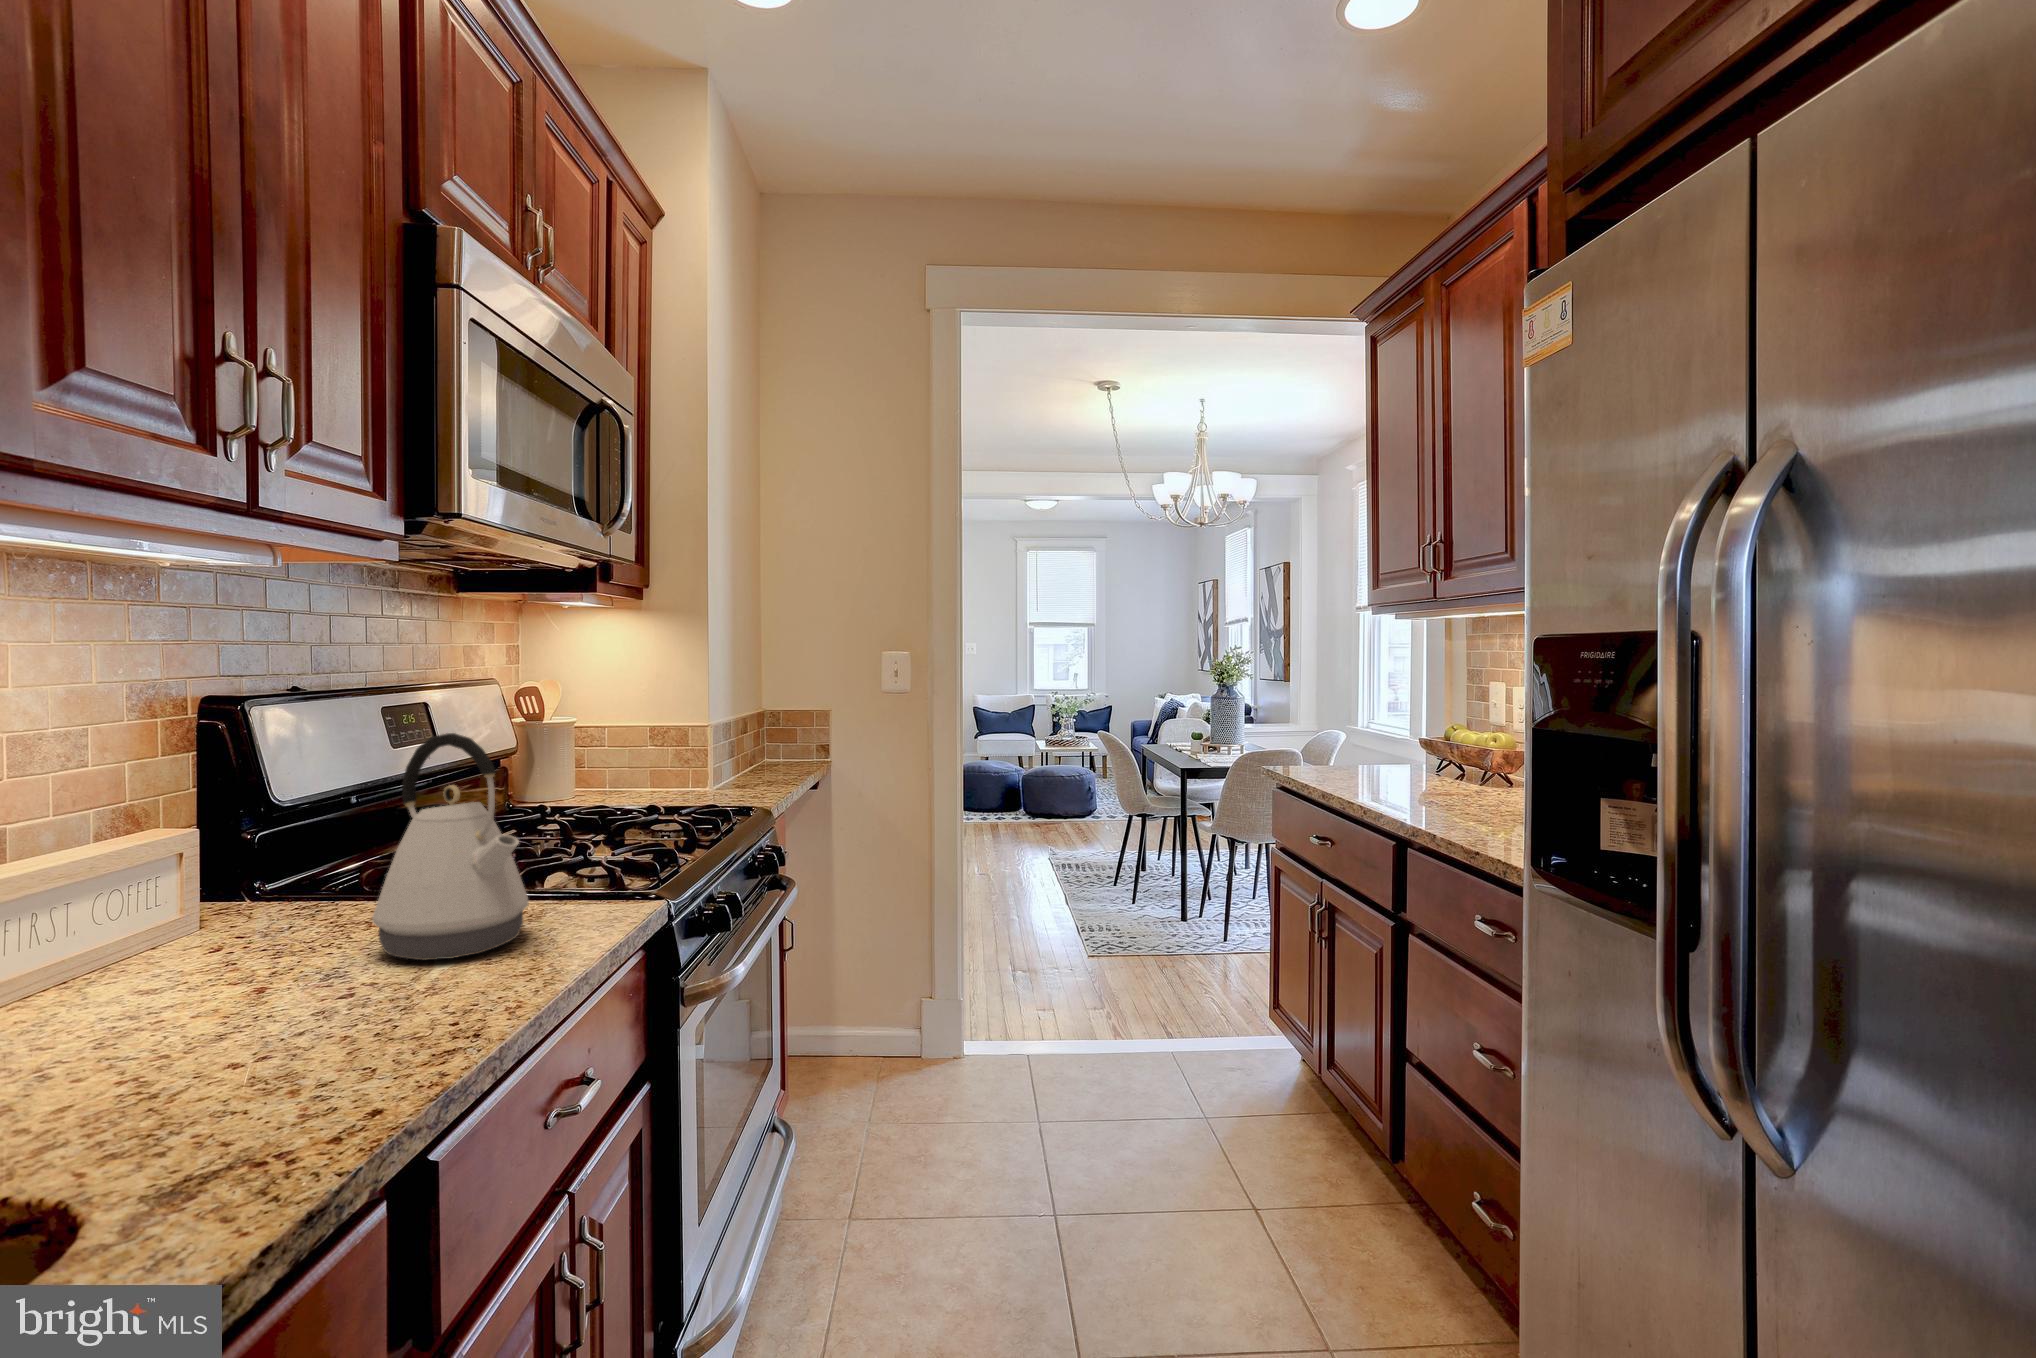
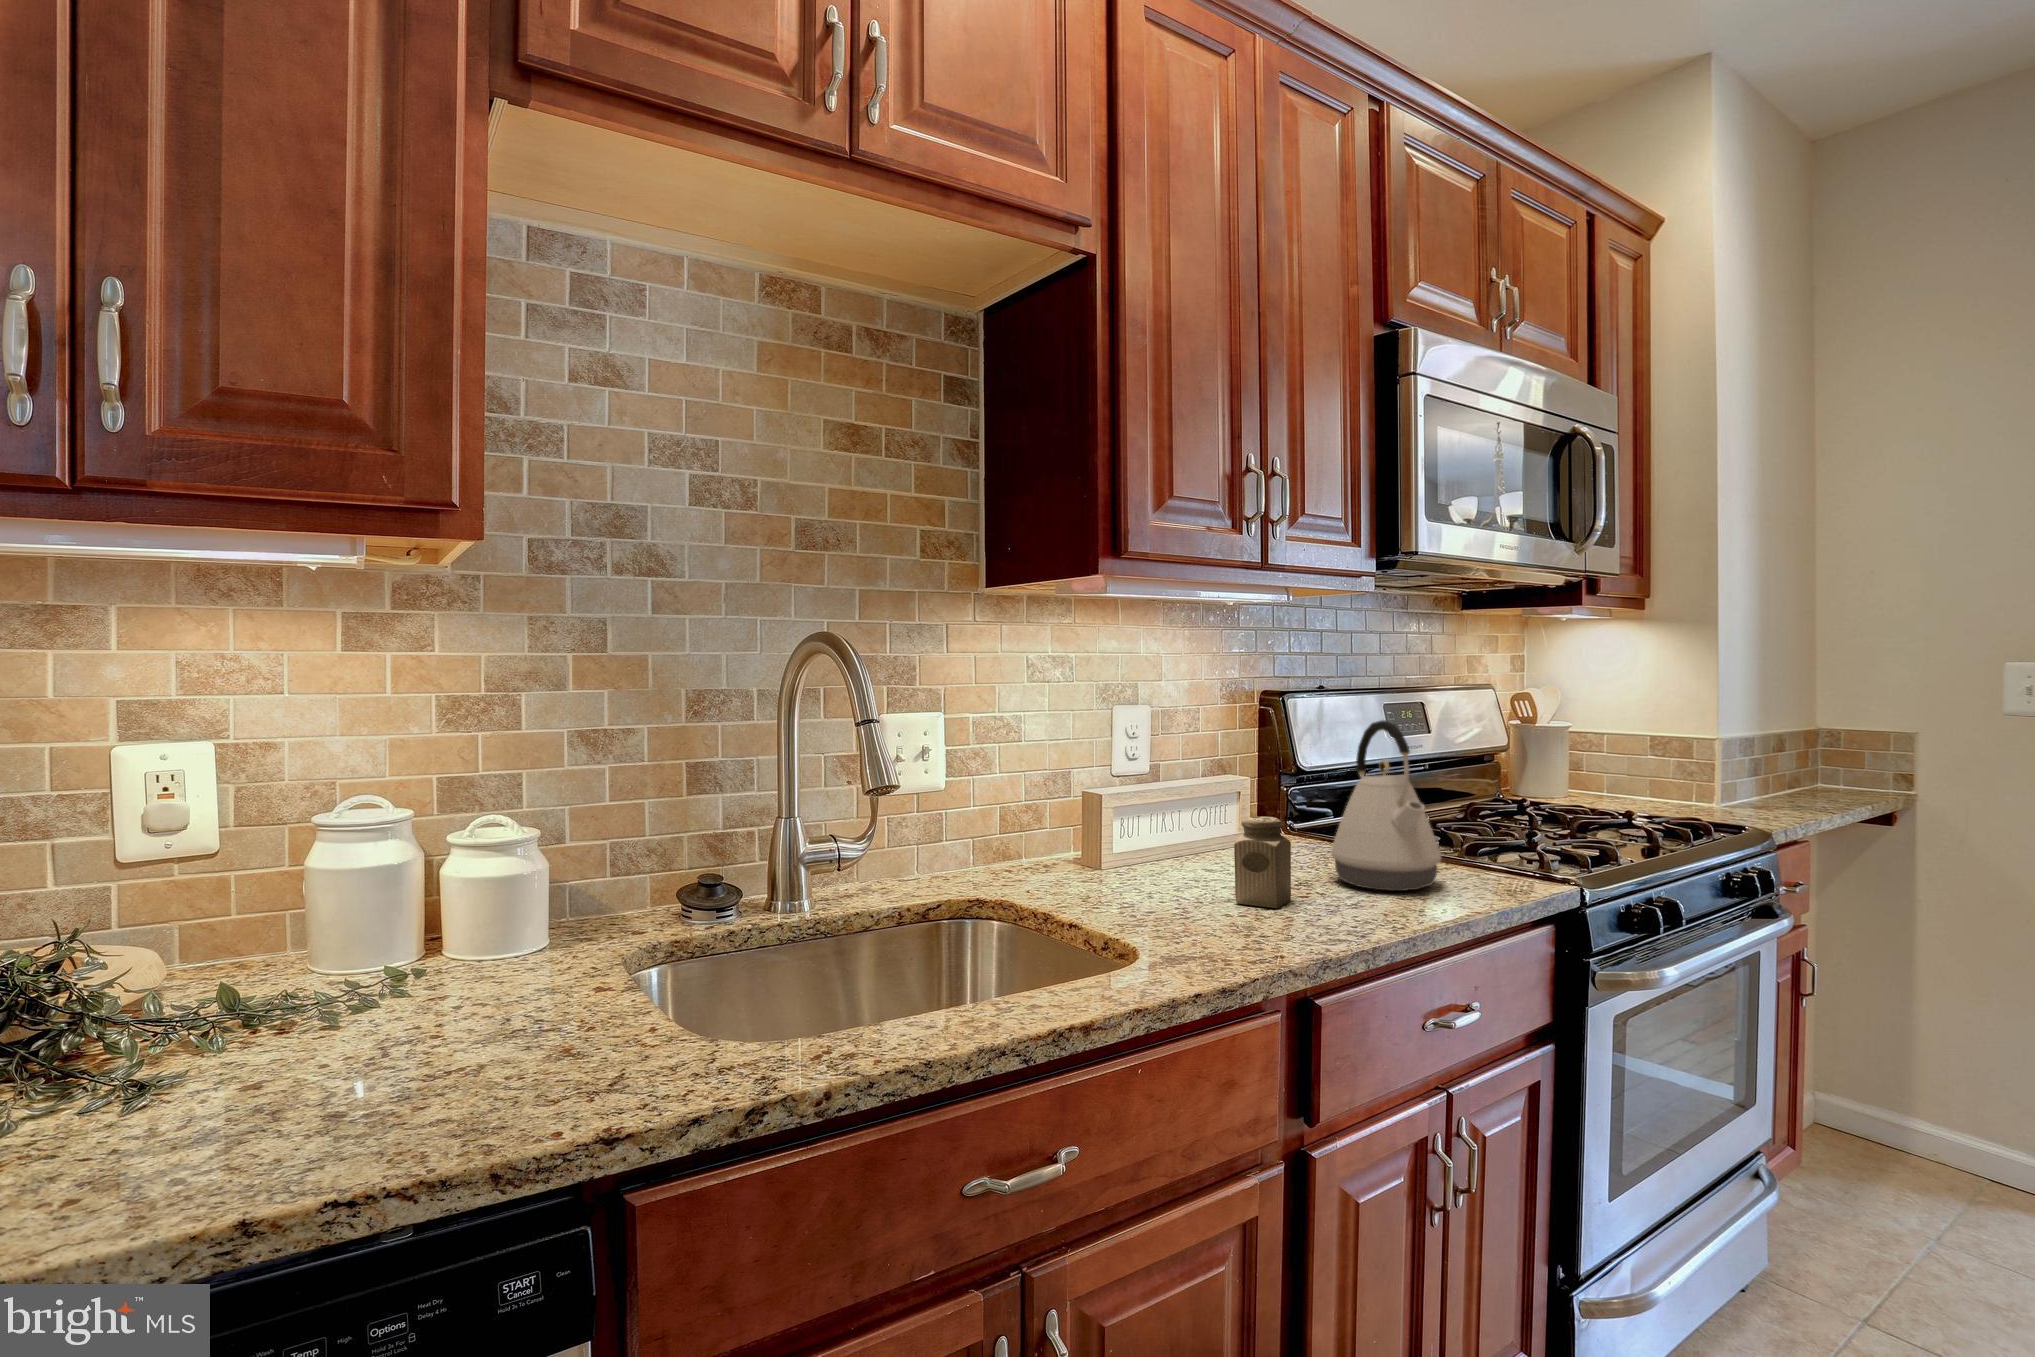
salt shaker: none [233,891,331,1039] -> present [1234,817,1291,908]

